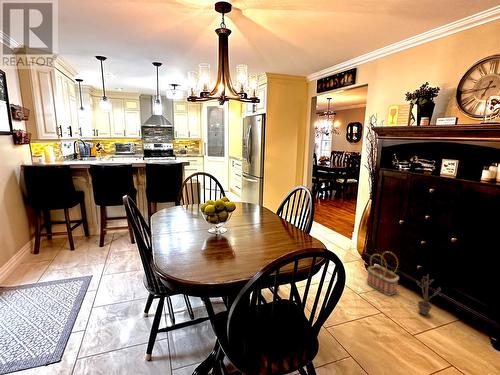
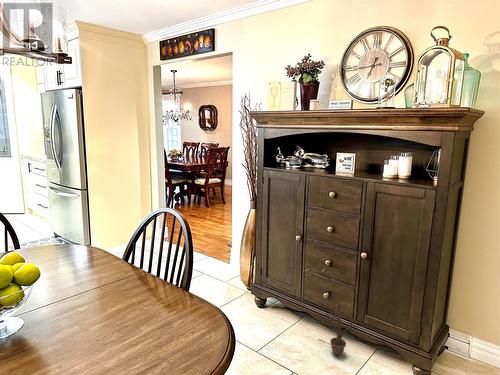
basket: present [367,266,399,295] -> none [263,279,303,340]

